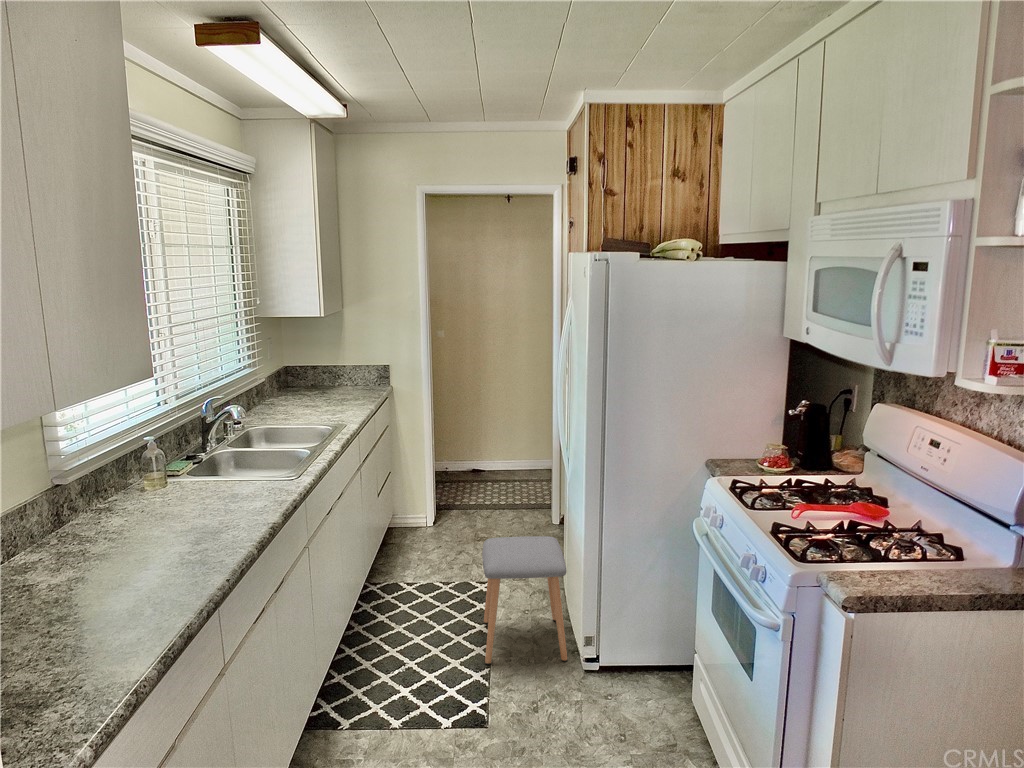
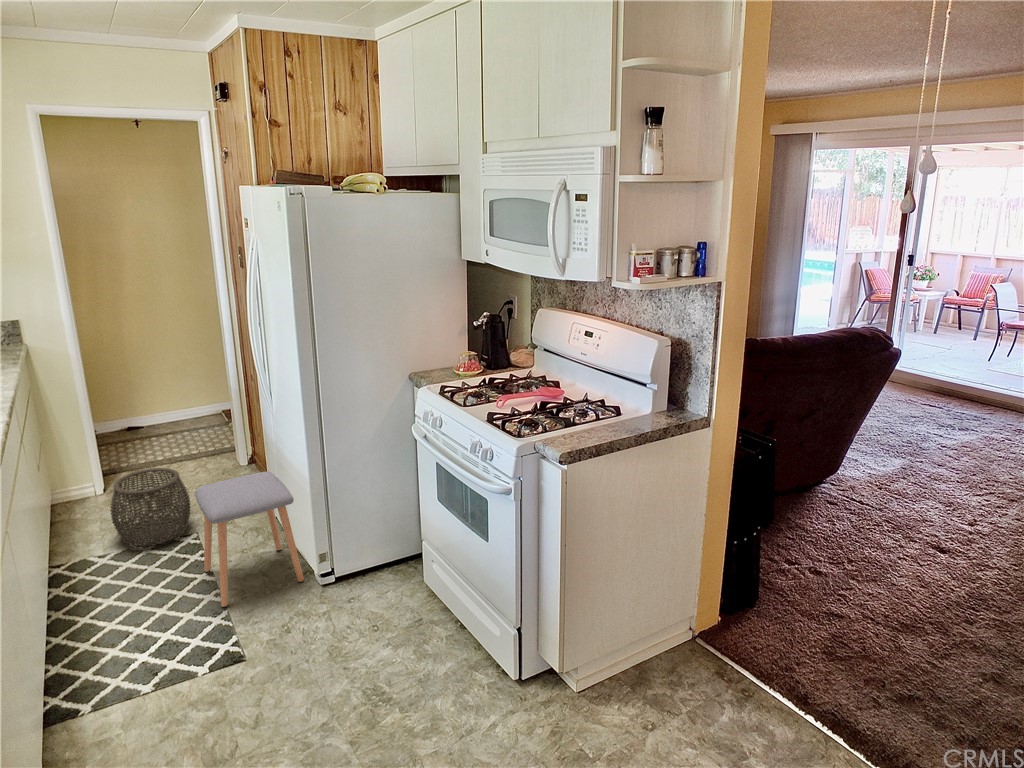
woven basket: none [425,511,491,585] -> present [110,468,191,547]

